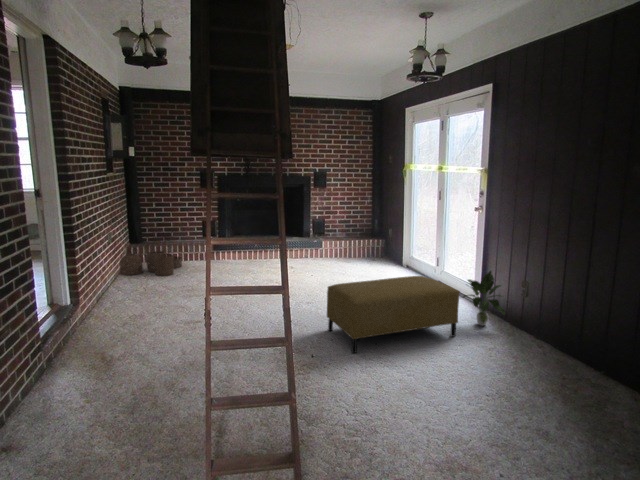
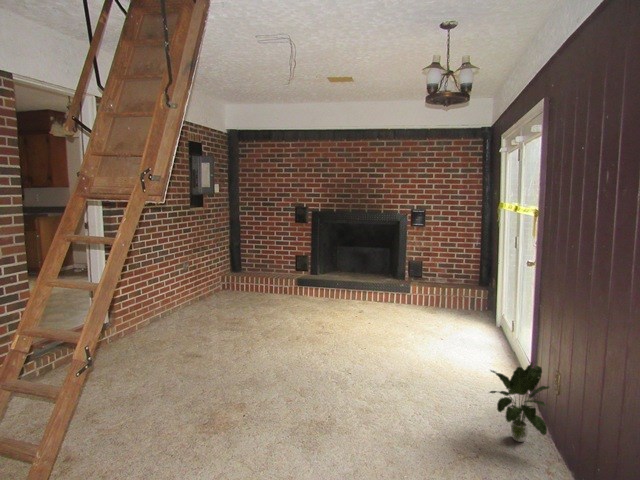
woven basket: present [120,251,182,276] -> none [206,279,264,305]
ottoman: present [327,276,460,353] -> none [294,346,460,448]

